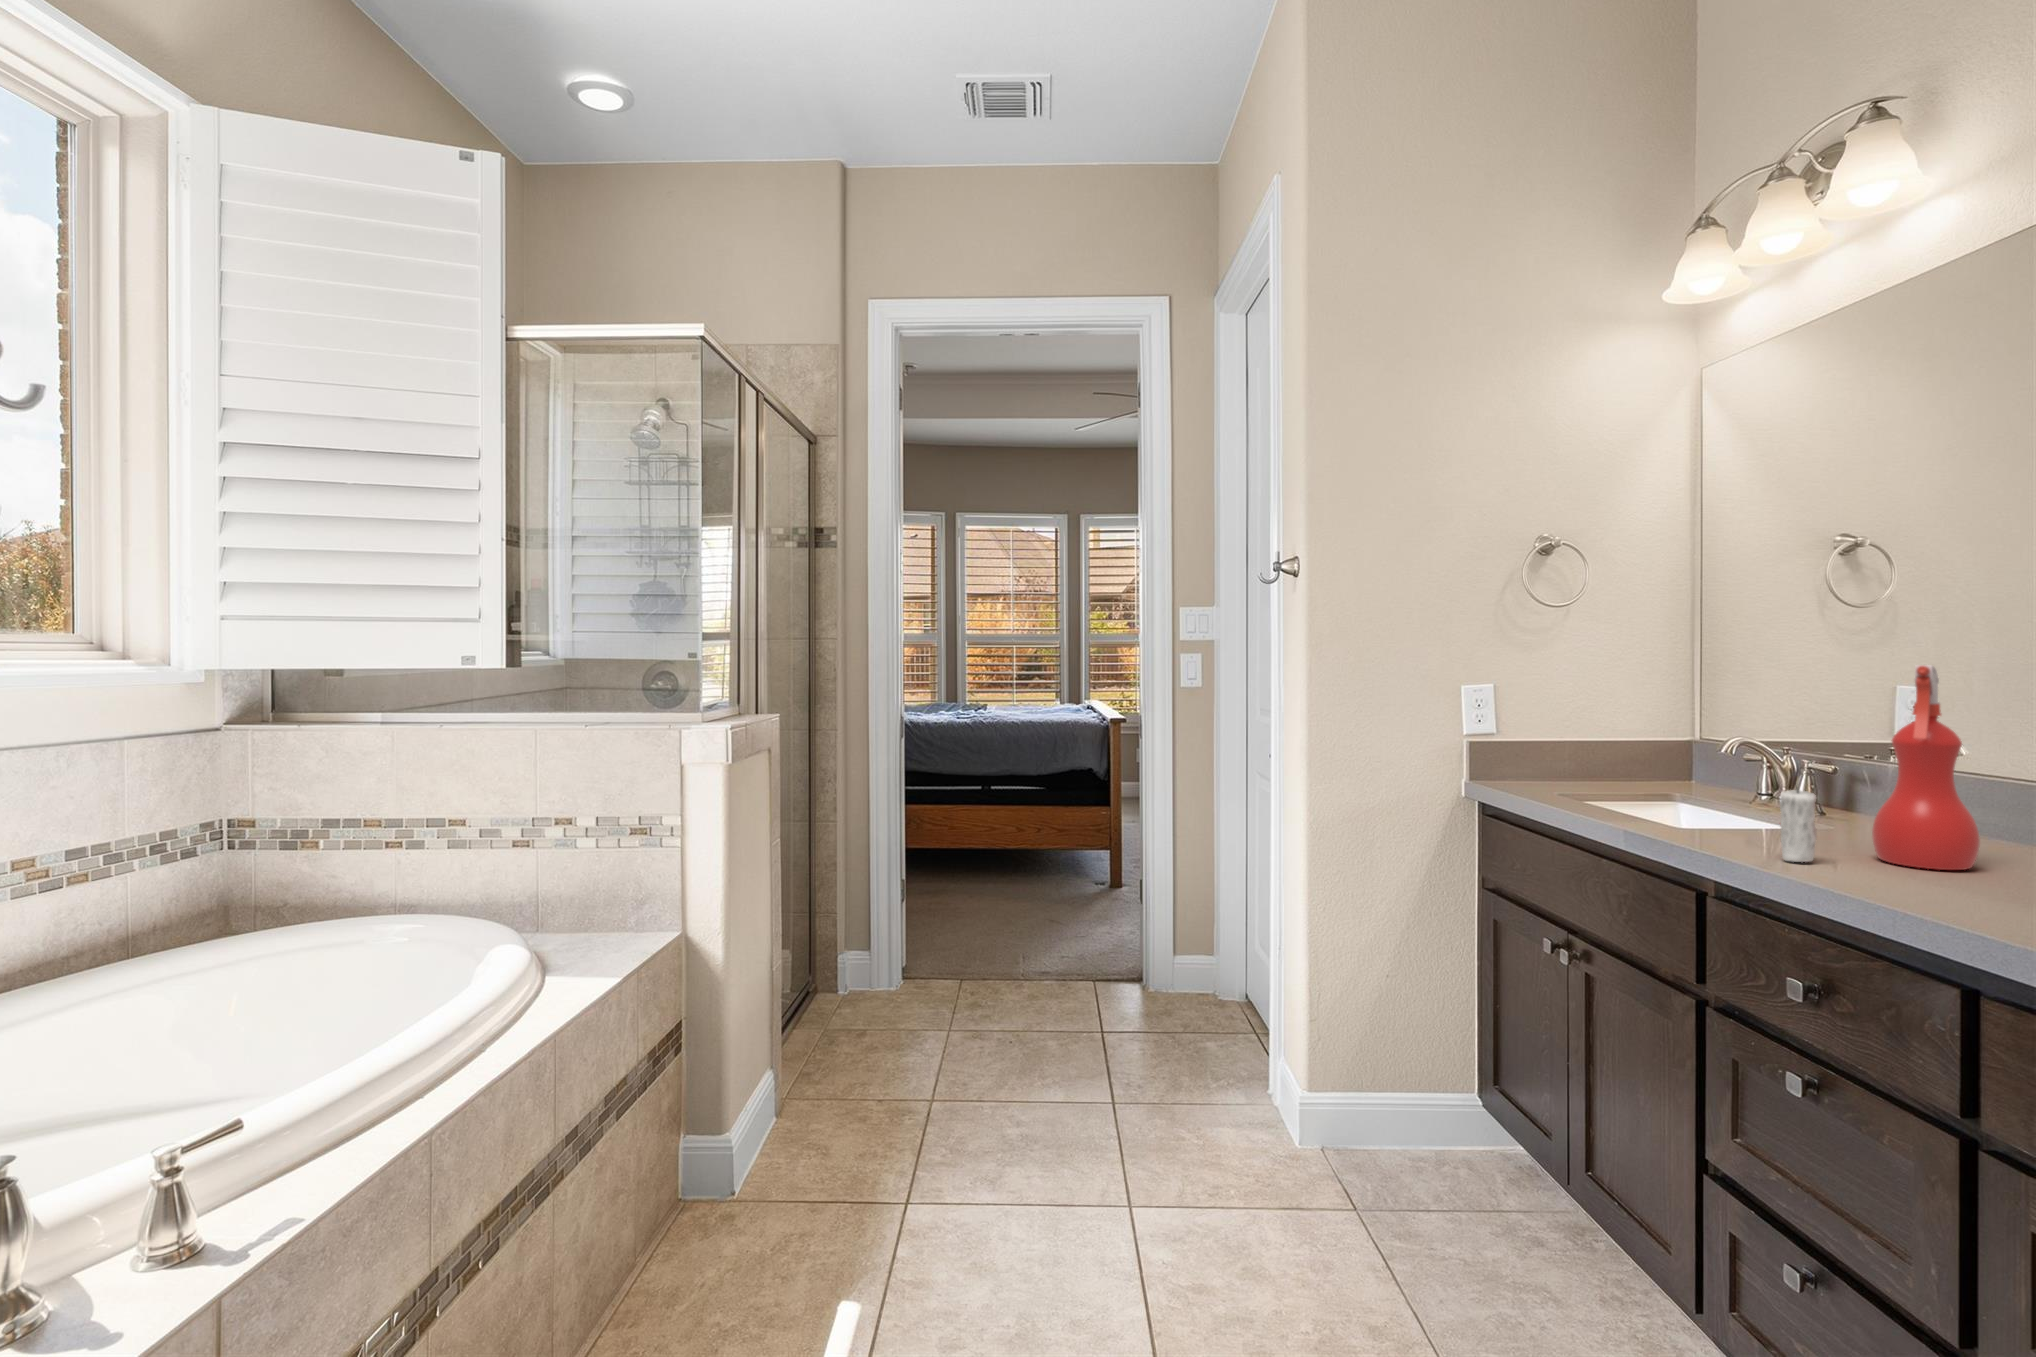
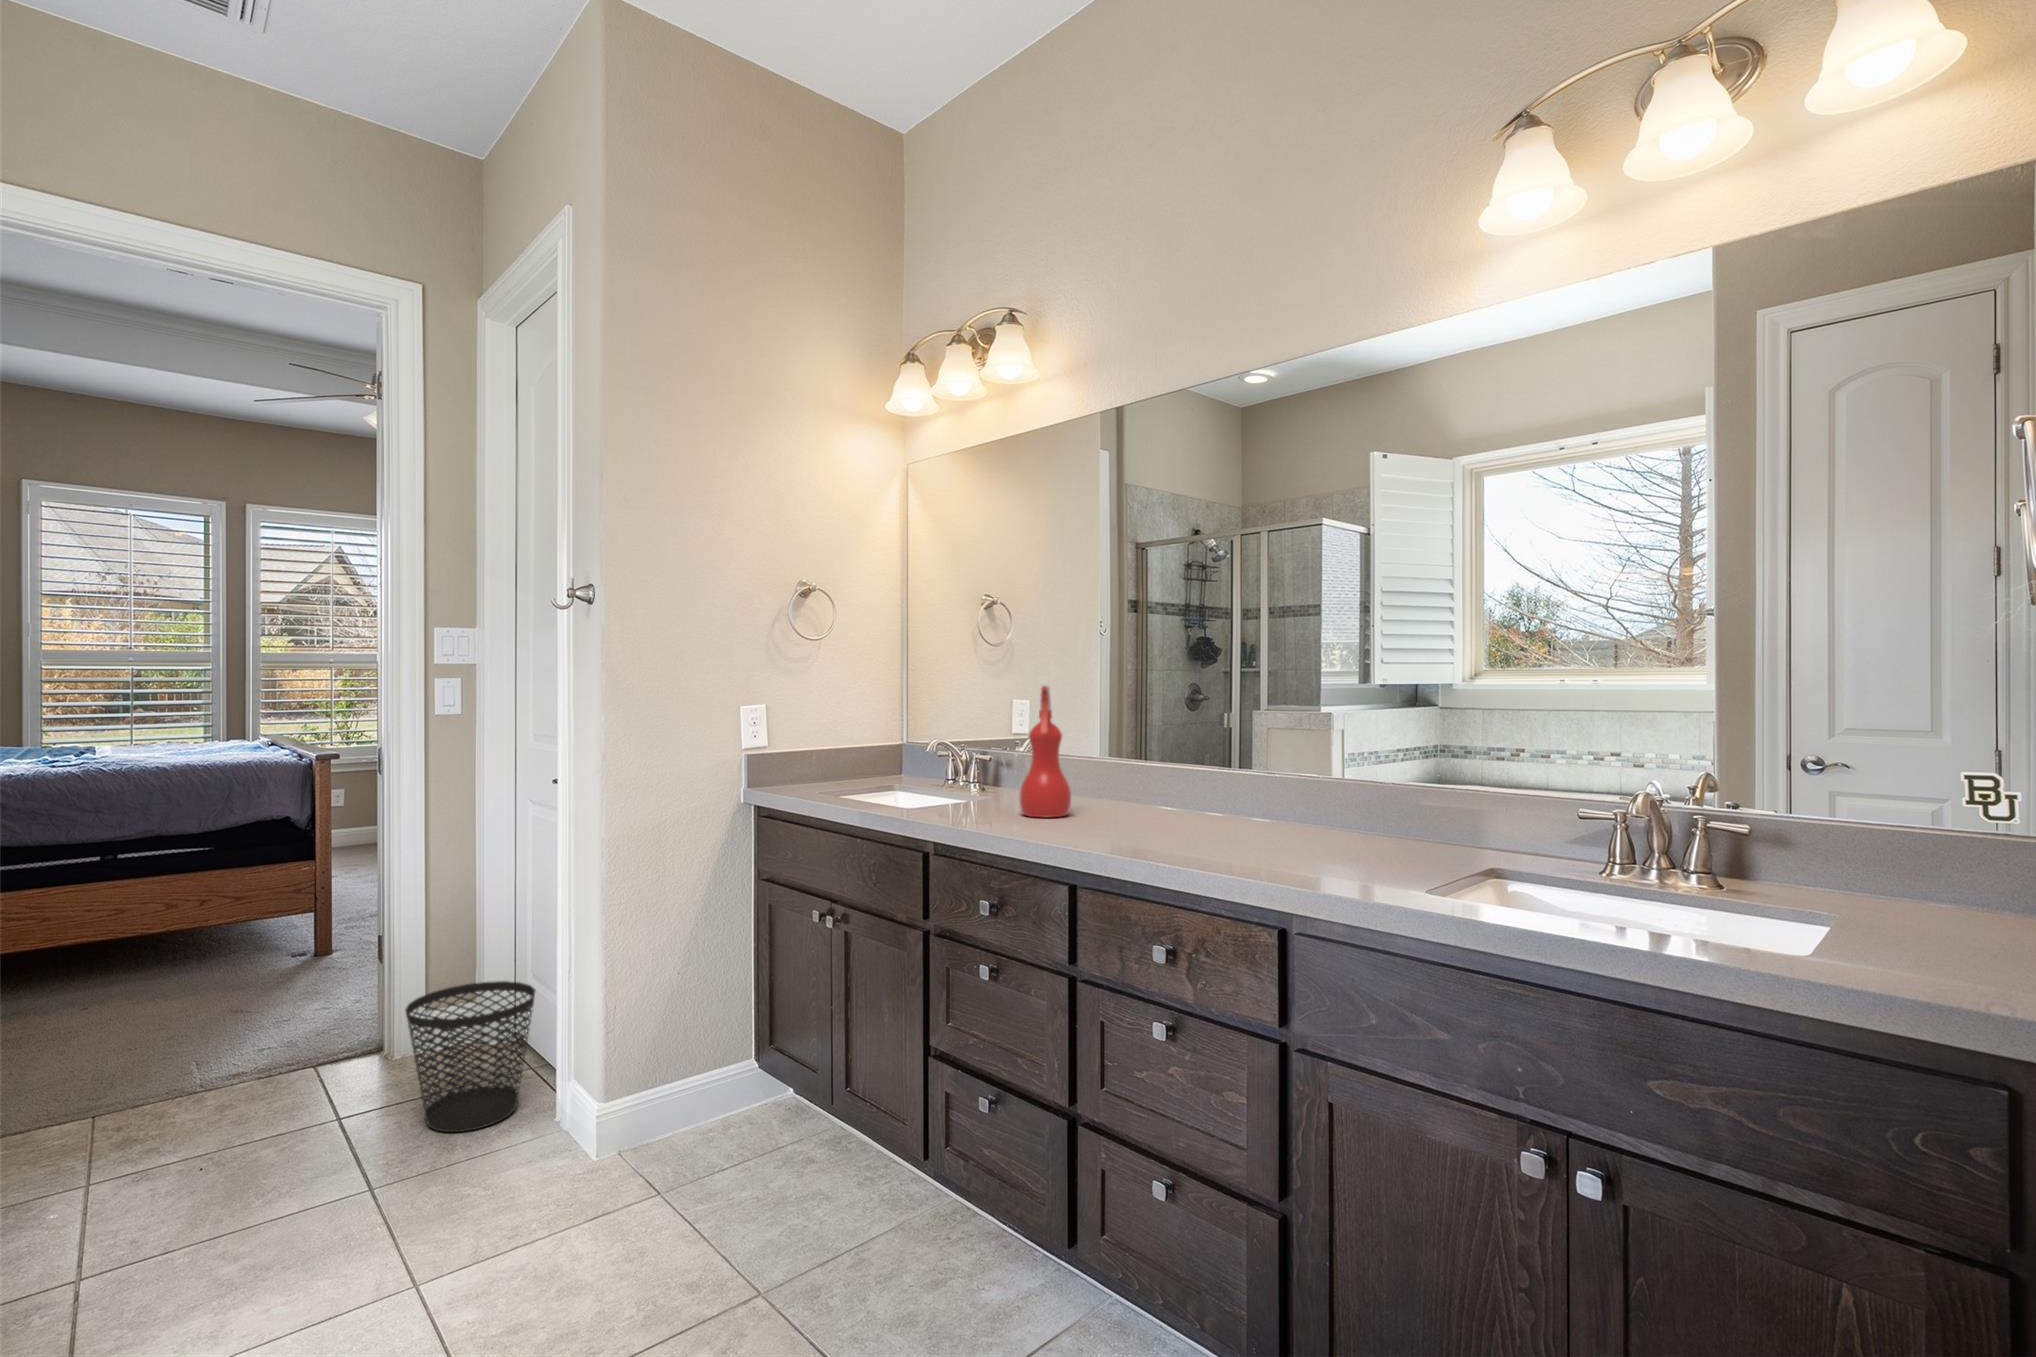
candle: present [1780,788,1817,862] -> none [973,763,993,822]
wastebasket: none [1145,941,1254,1080] -> present [405,981,535,1132]

